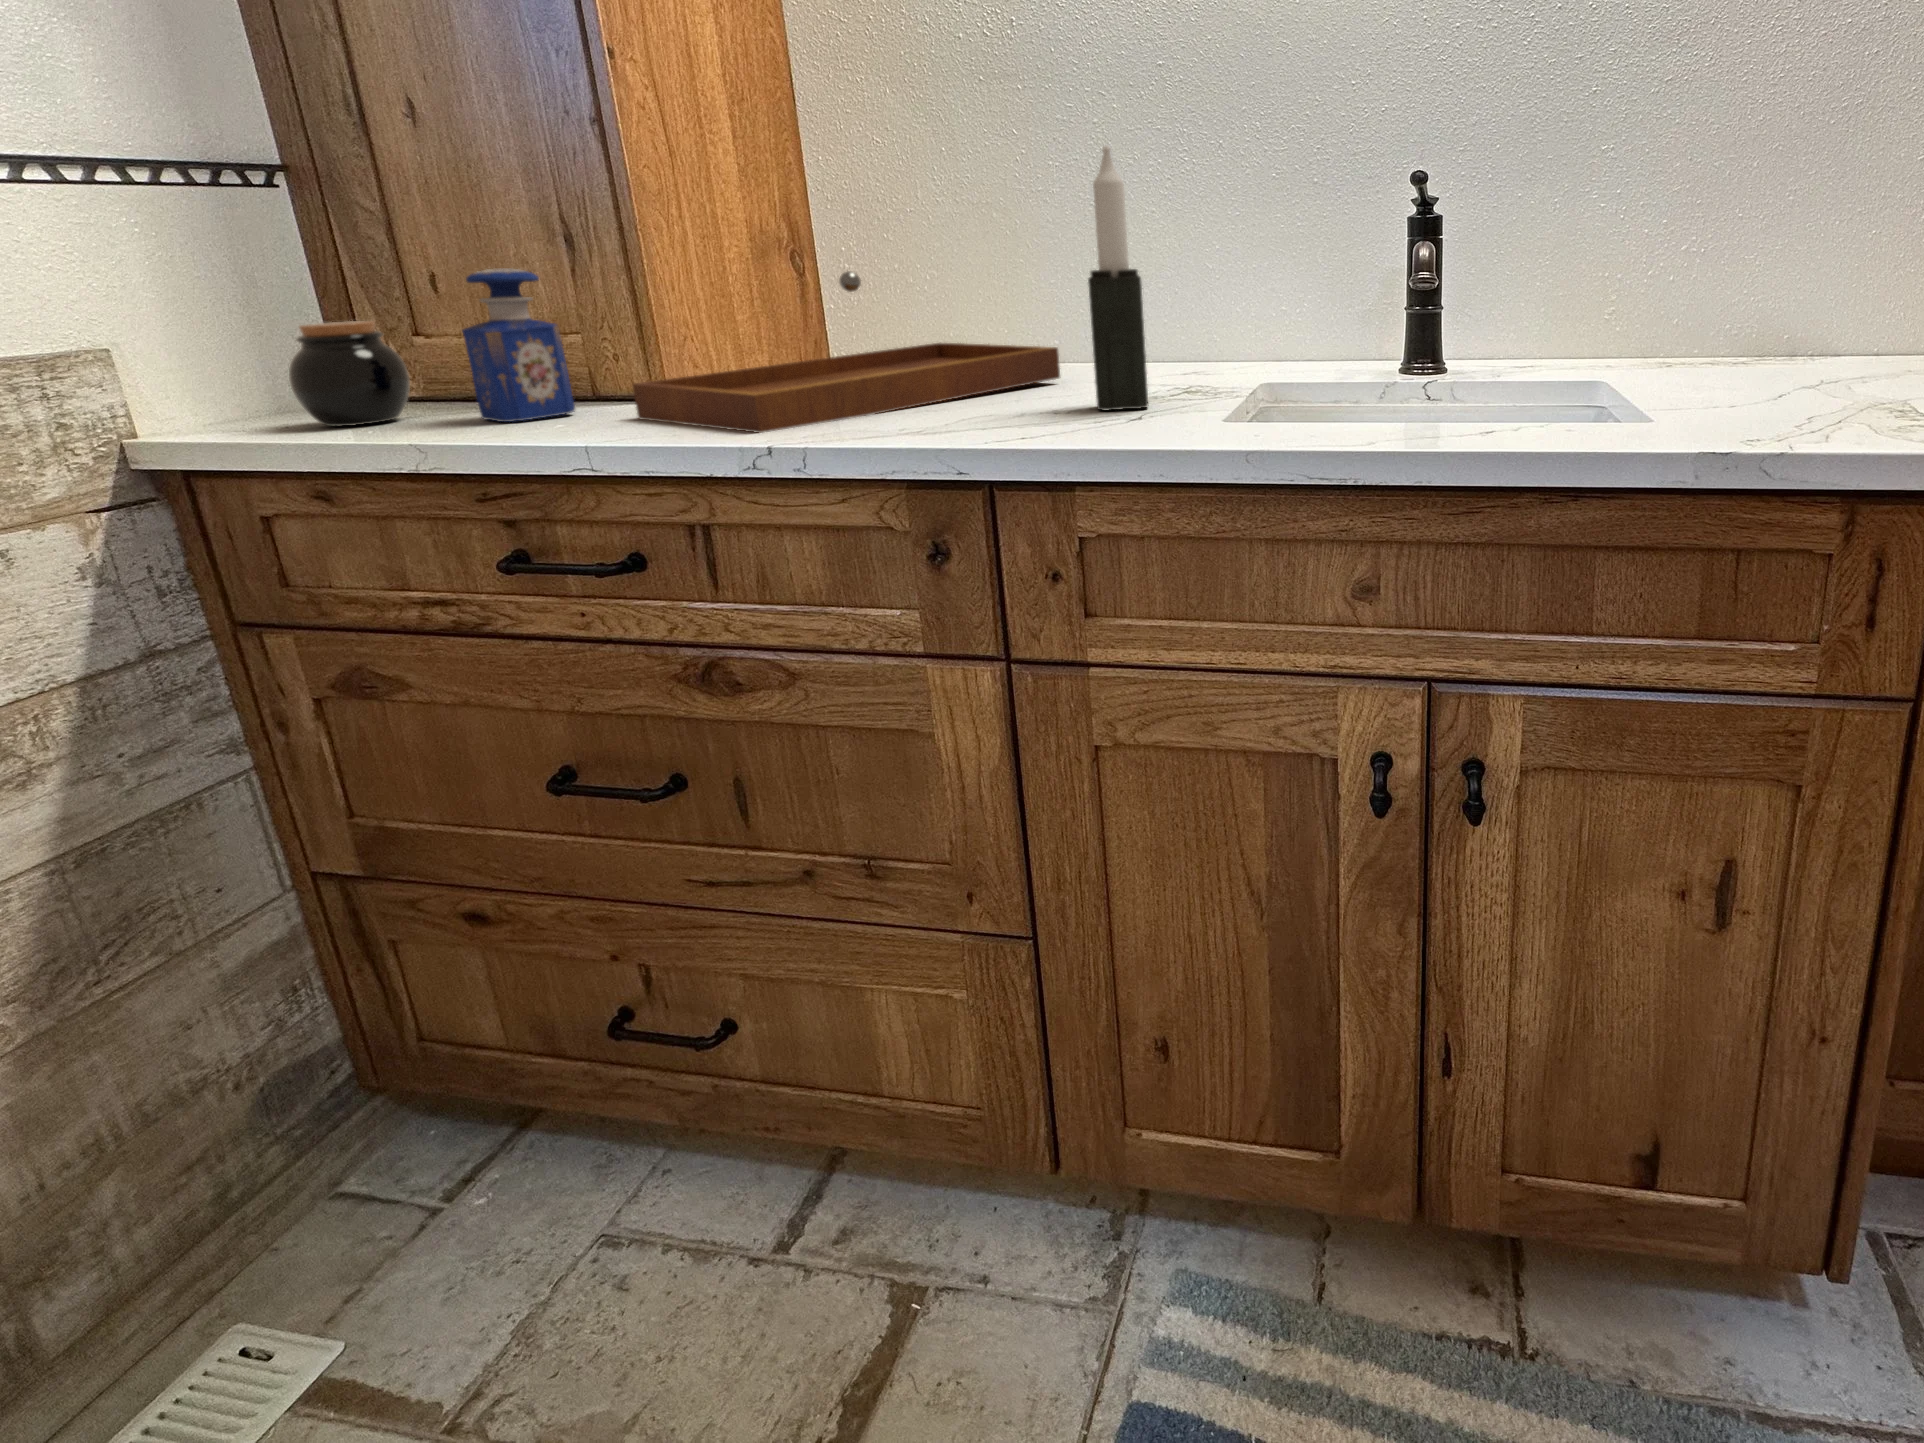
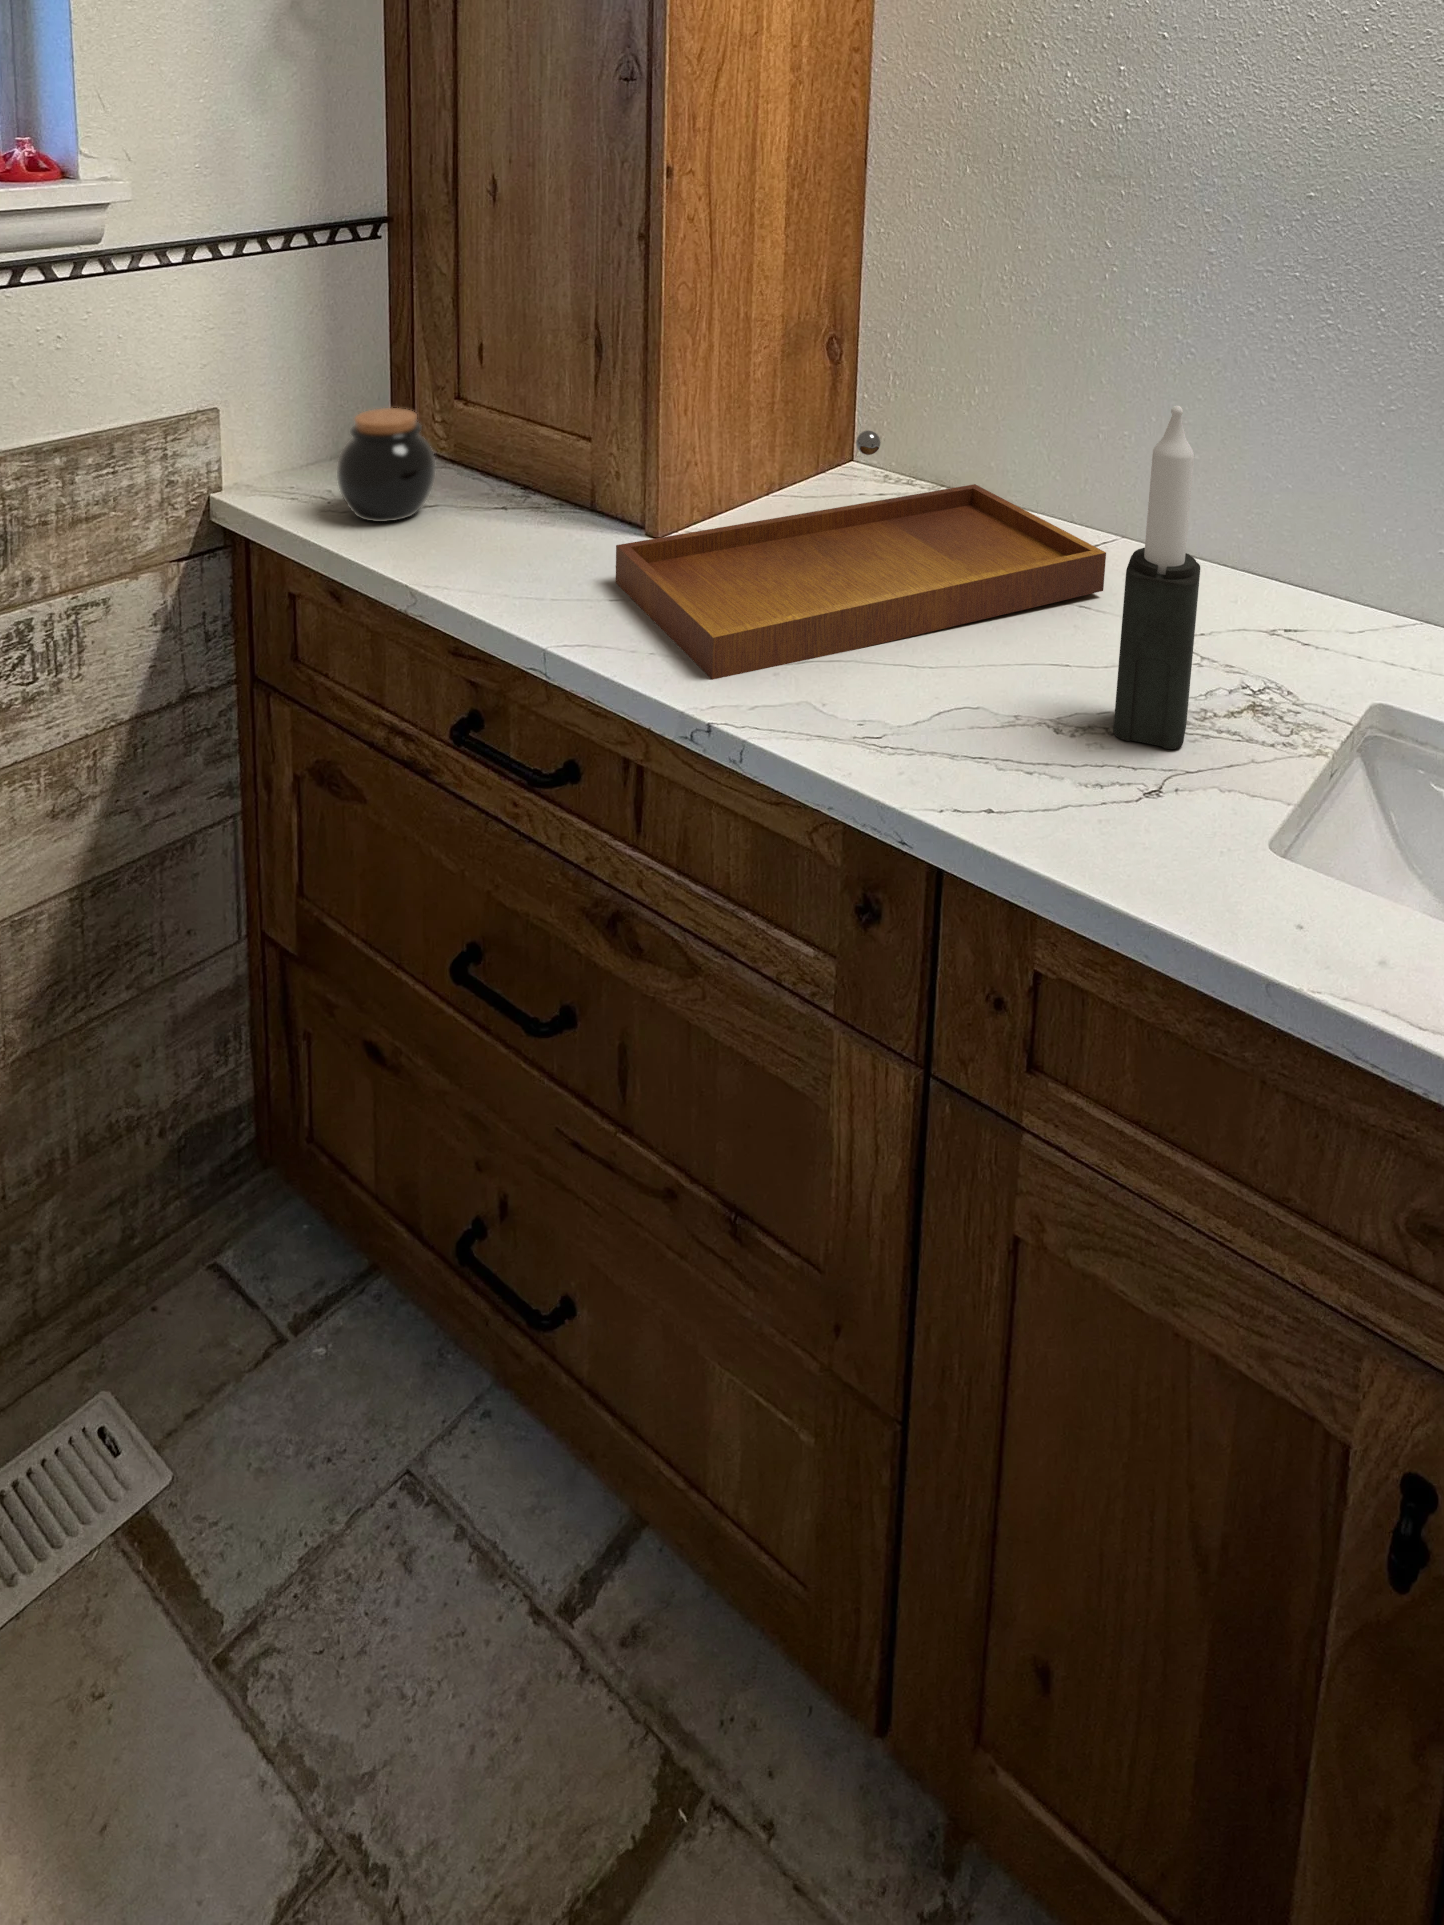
perfume bottle: present [462,268,575,422] -> none [481,389,567,557]

